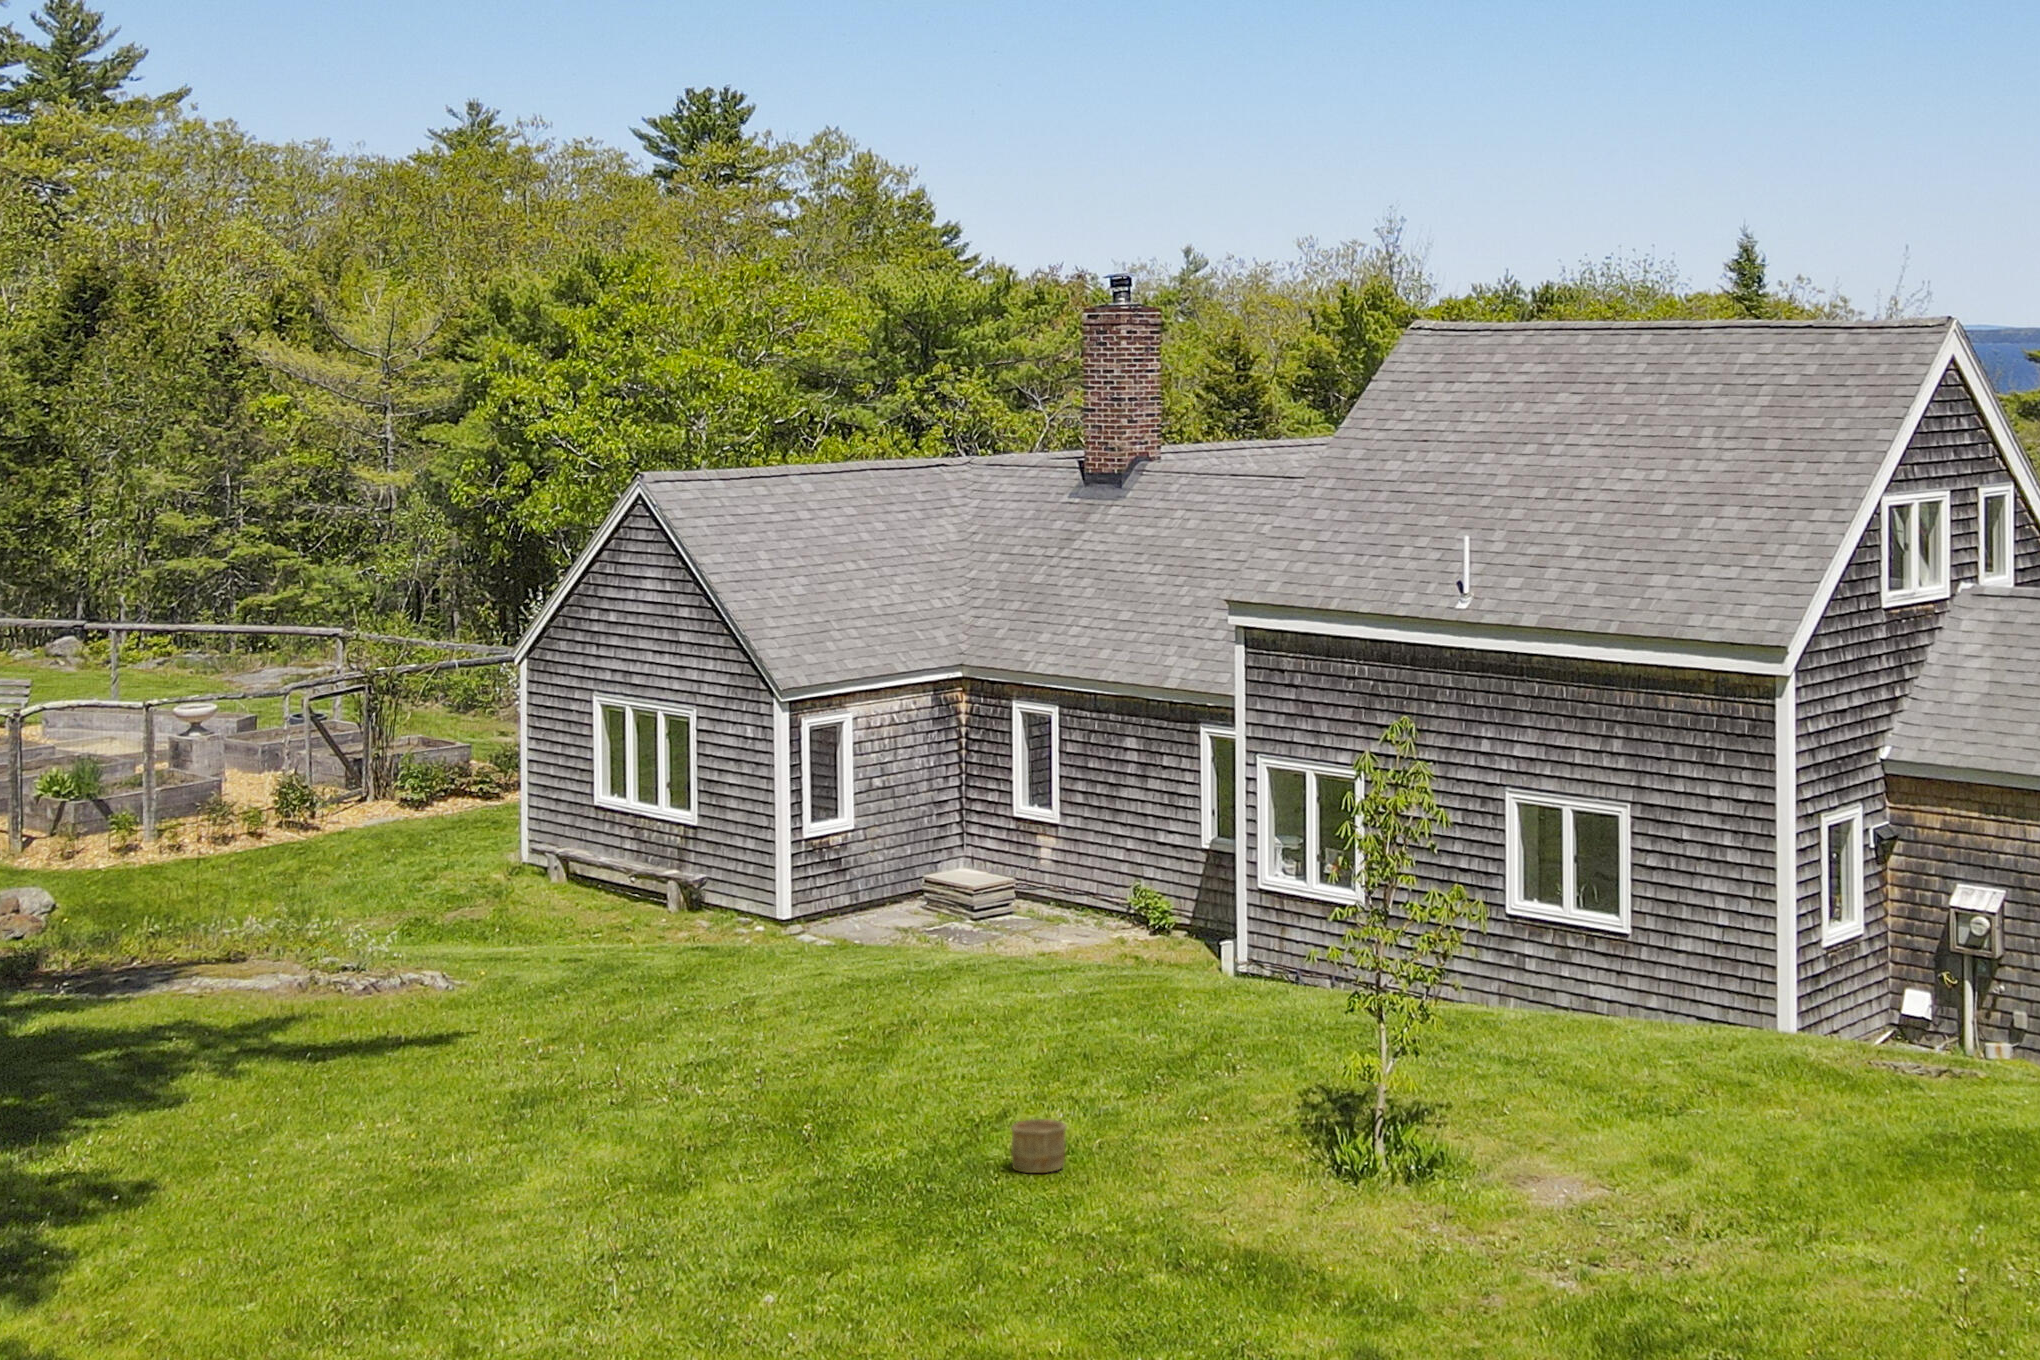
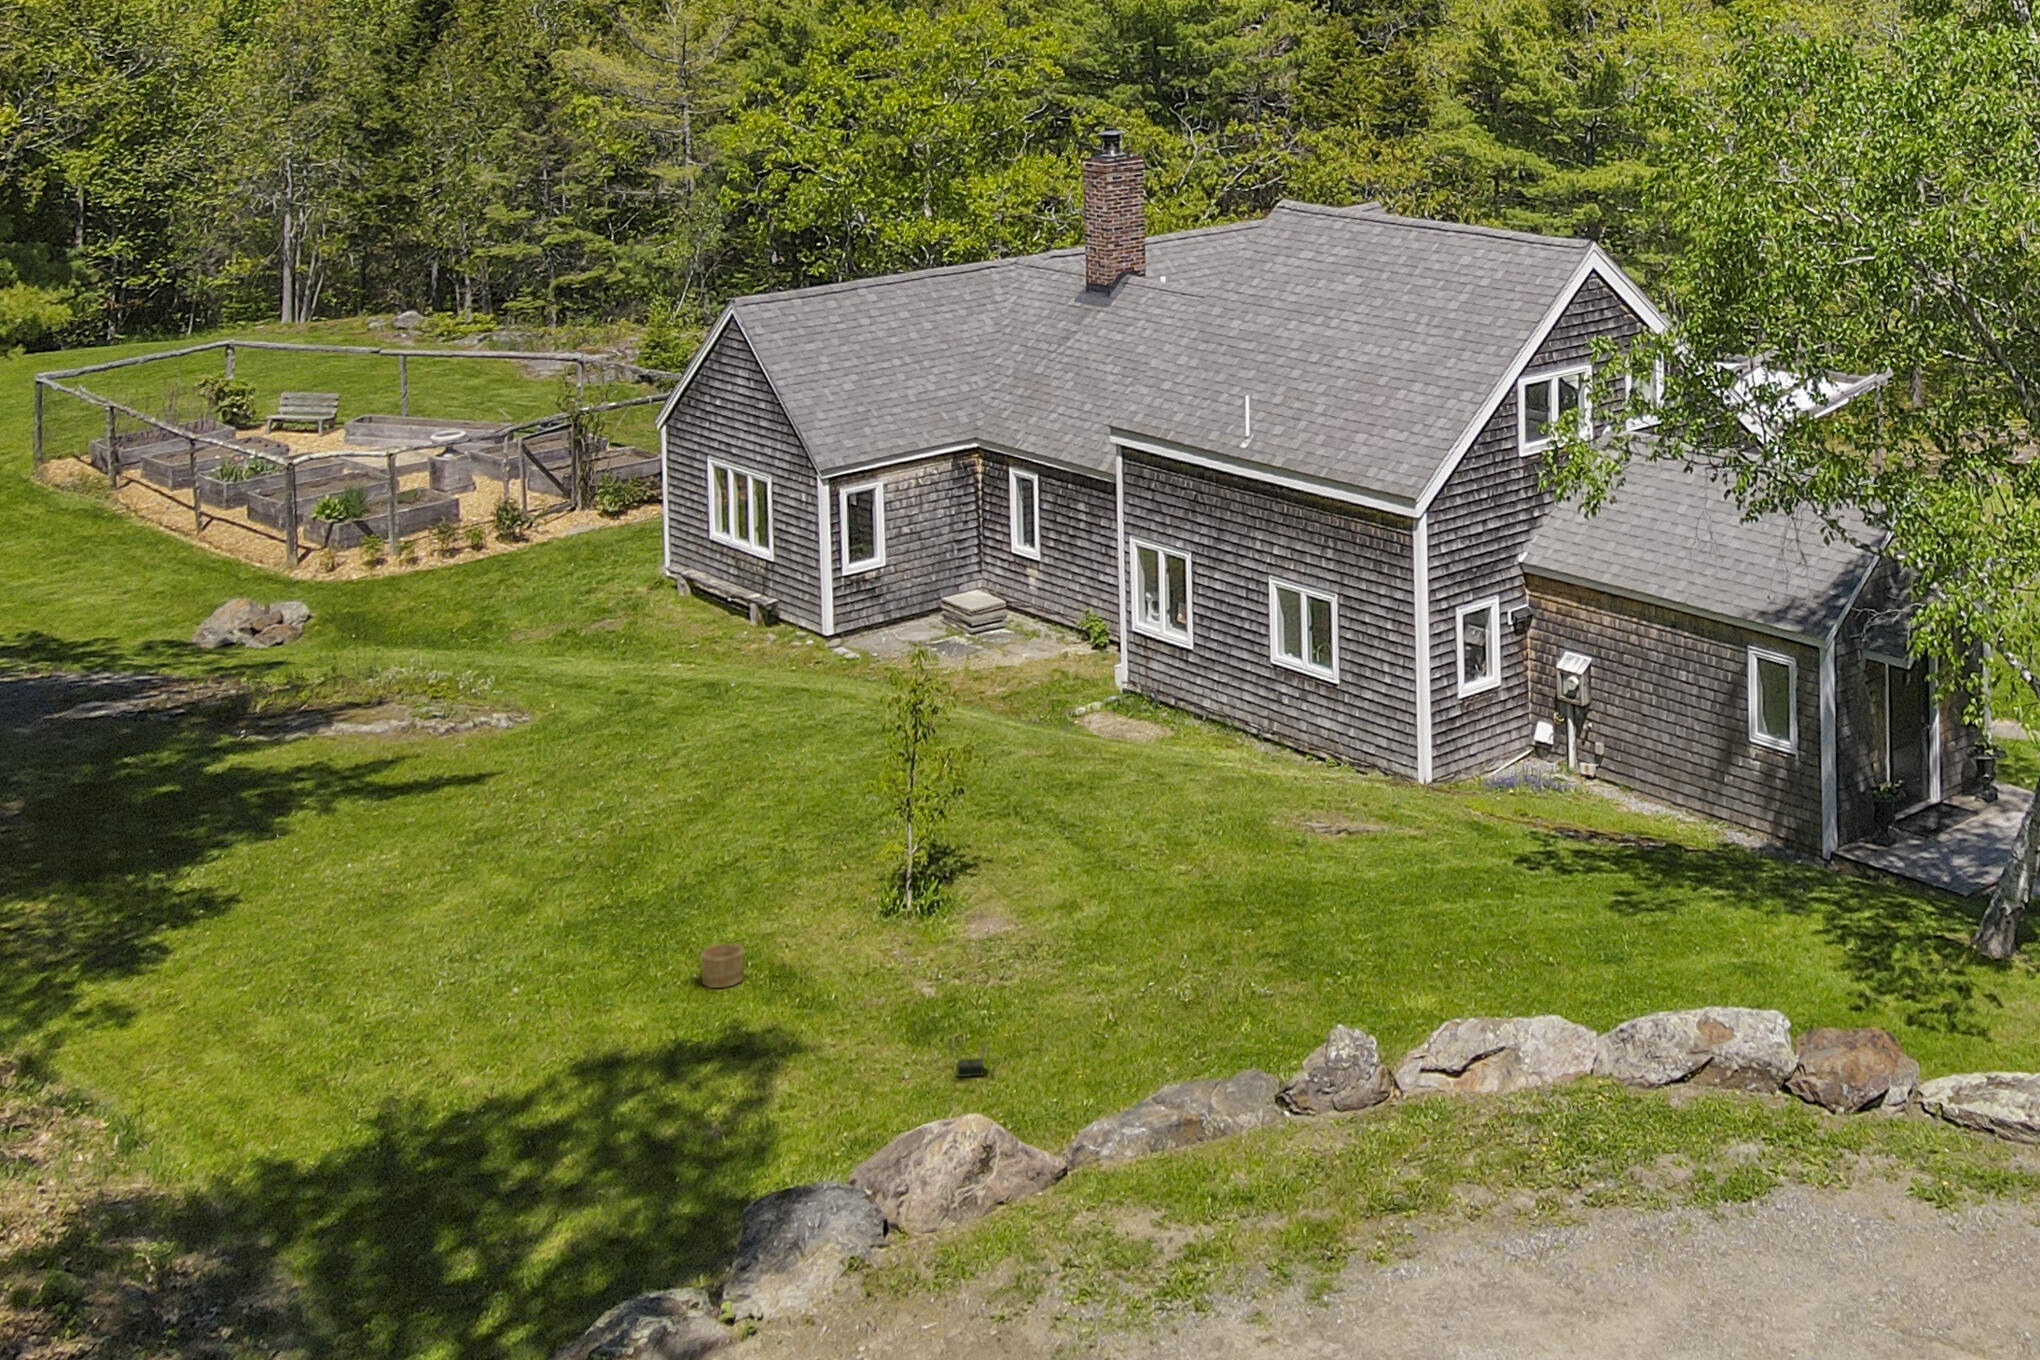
decorative plant: none [1420,1181,1480,1237] -> present [947,1036,988,1077]

